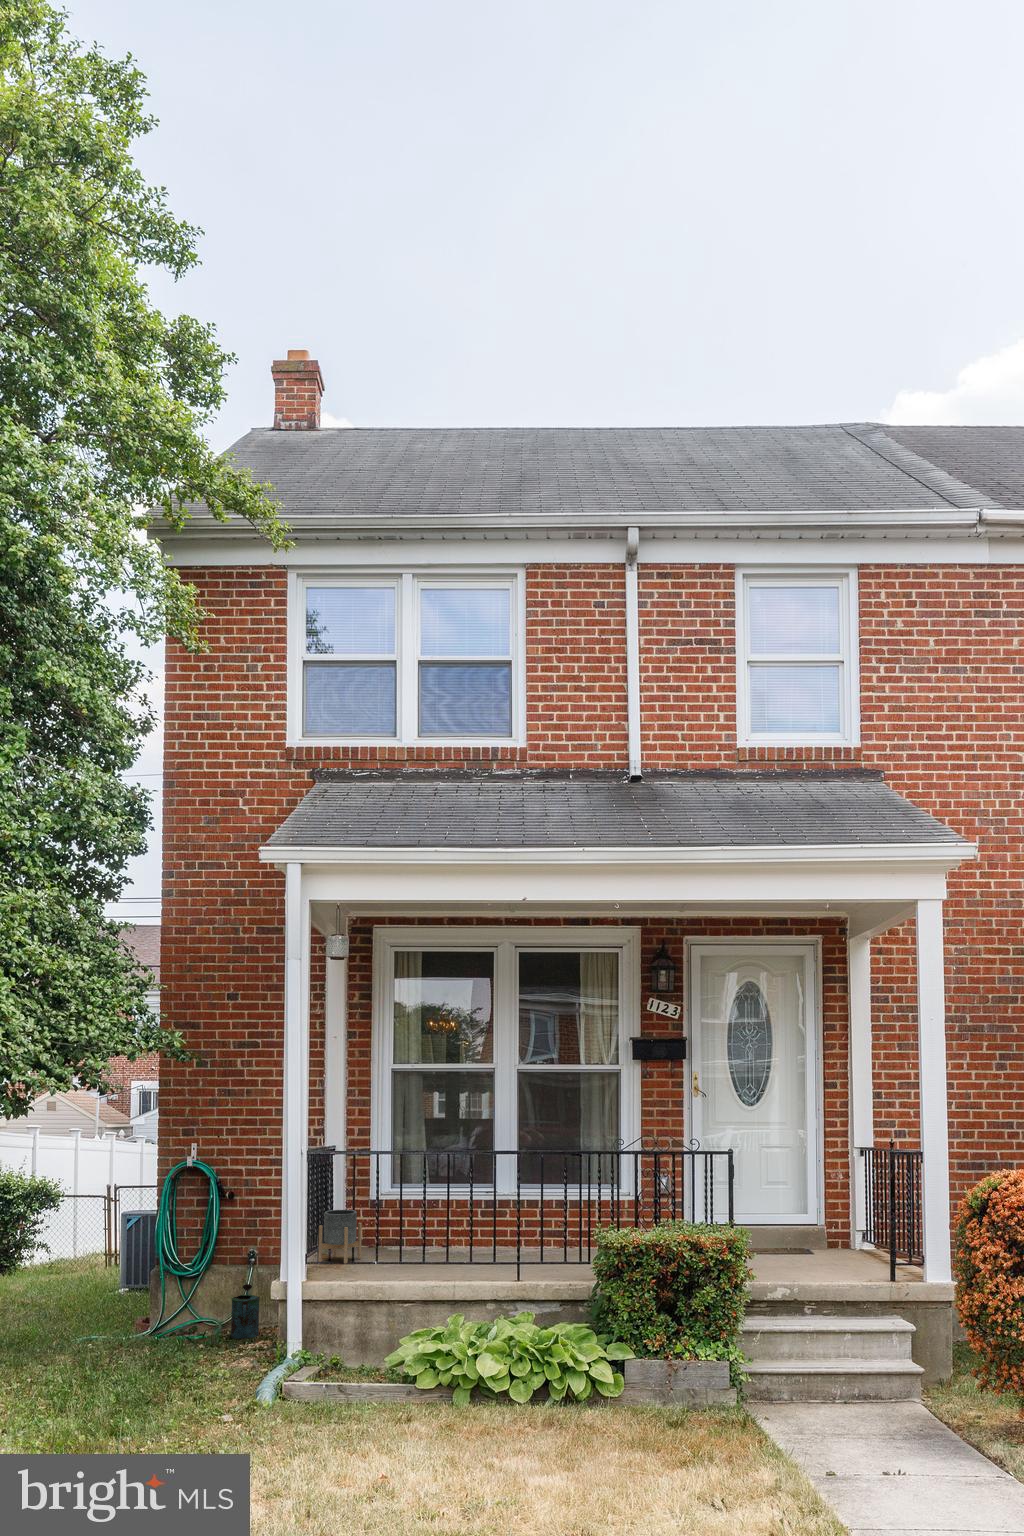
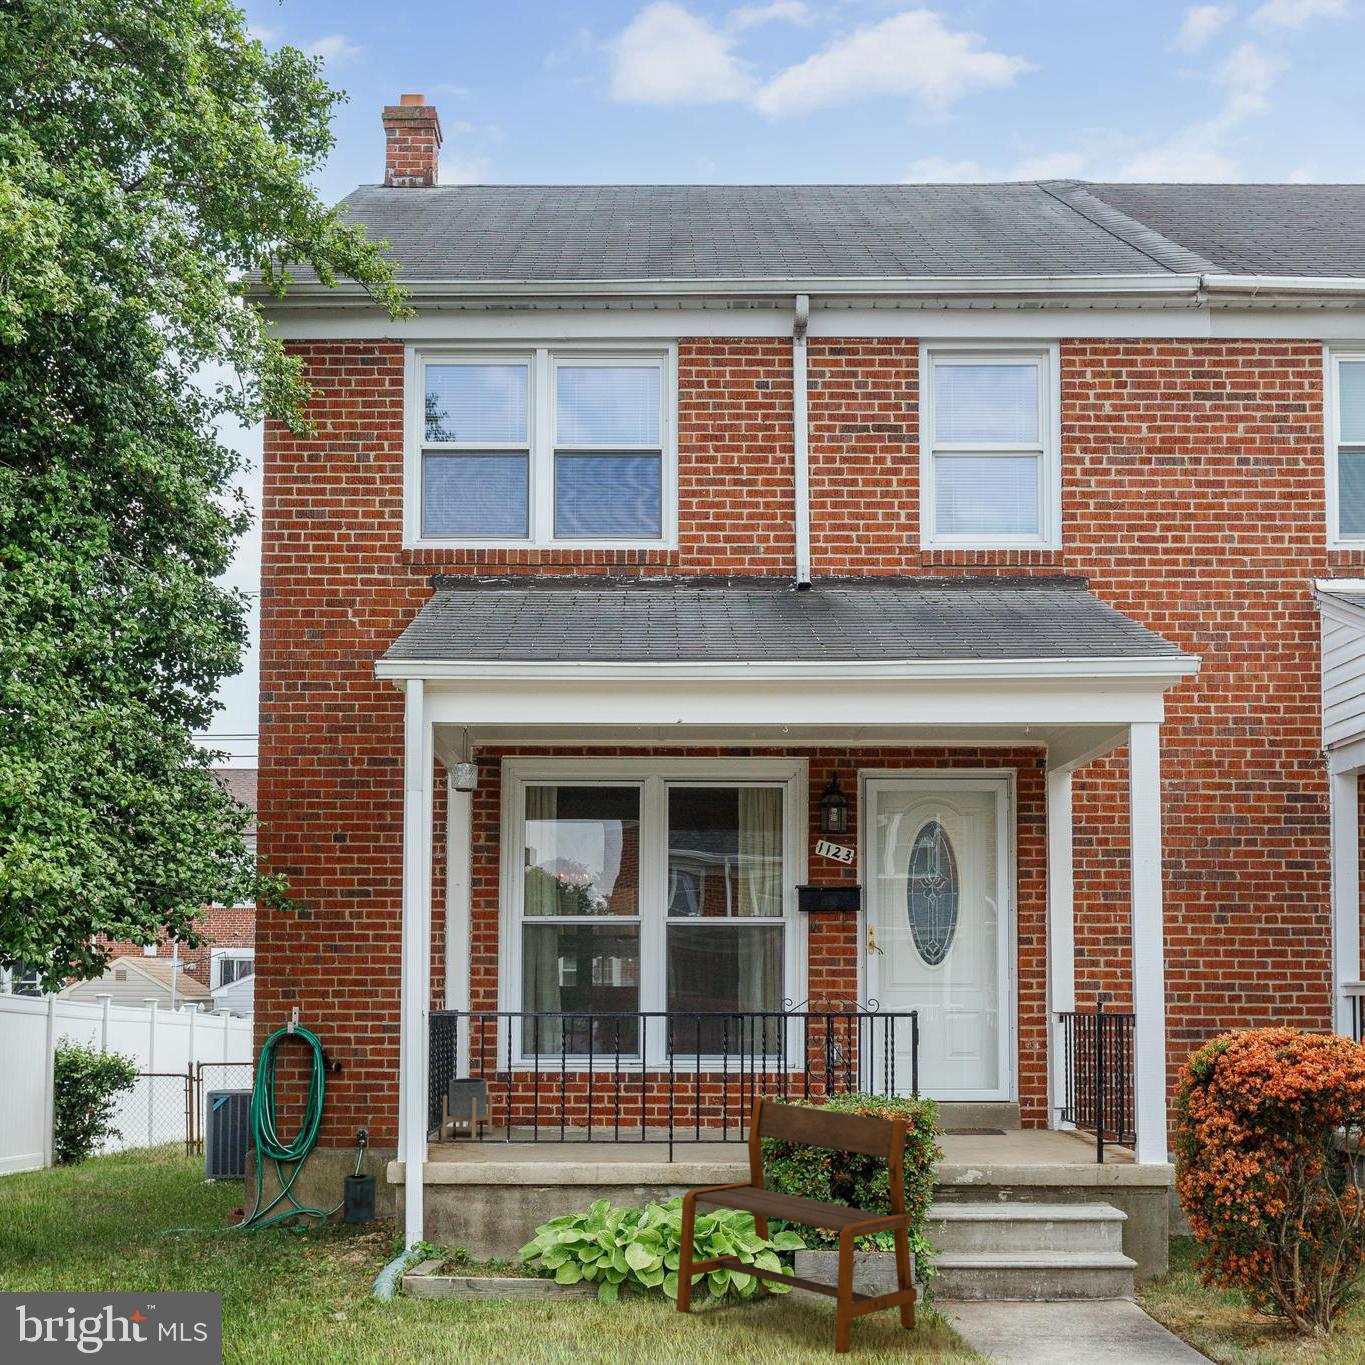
bench: none [521,1227,729,1454] -> present [676,1098,917,1354]

